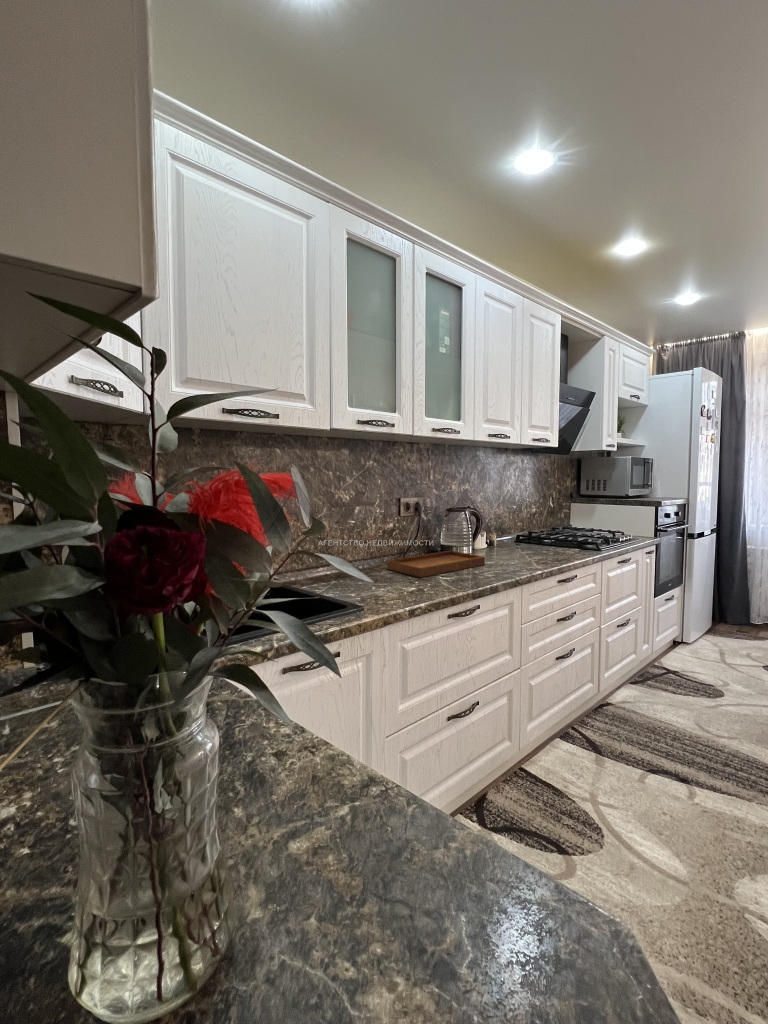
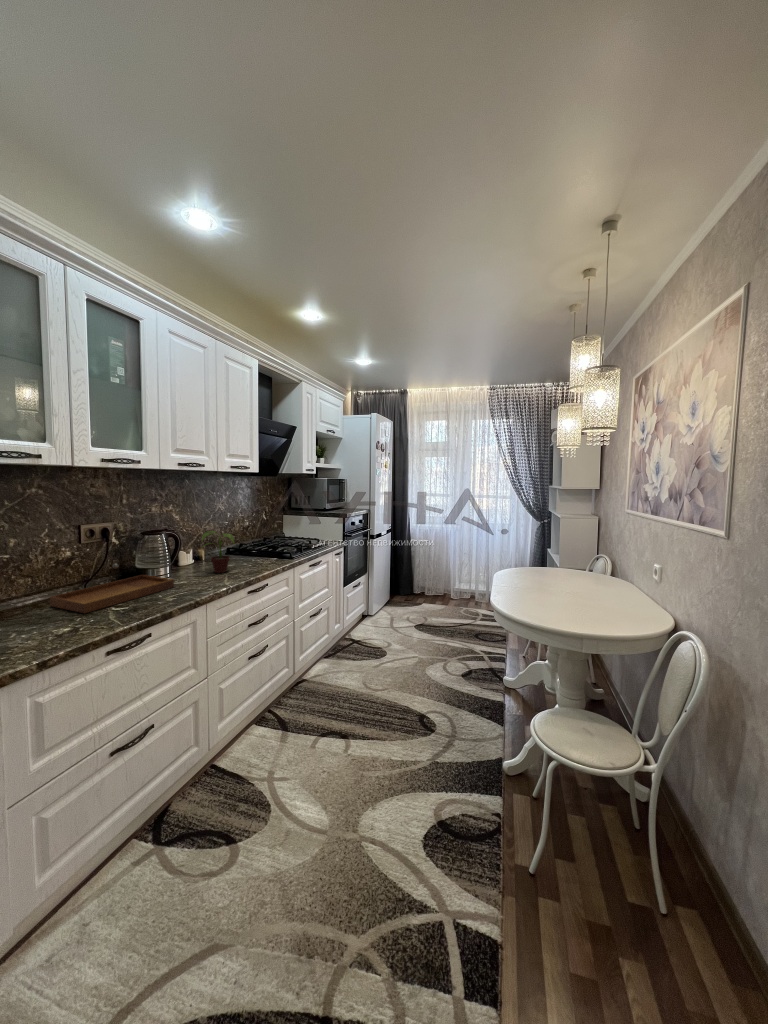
potted plant: none [502,510,543,557] -> present [202,531,234,573]

